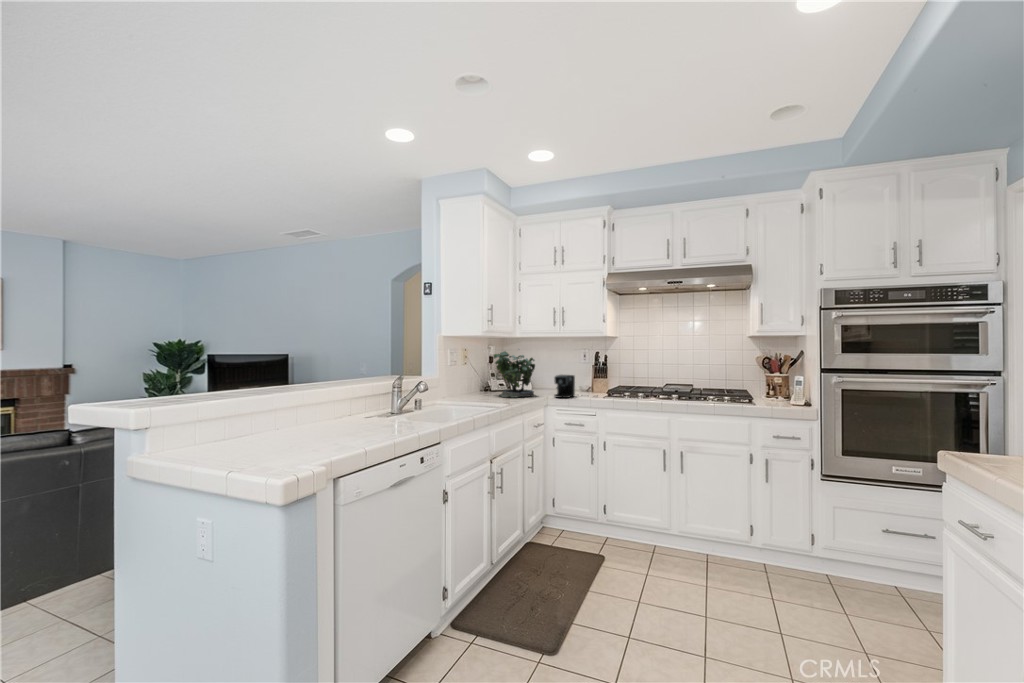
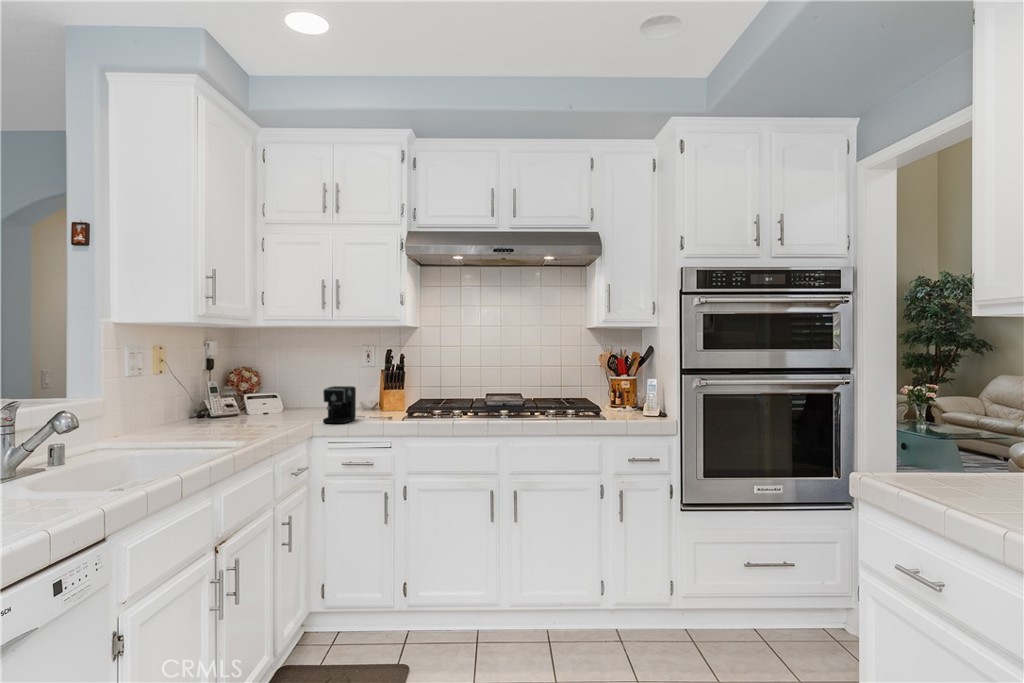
potted plant: present [494,351,536,398] -> none [215,346,298,428]

